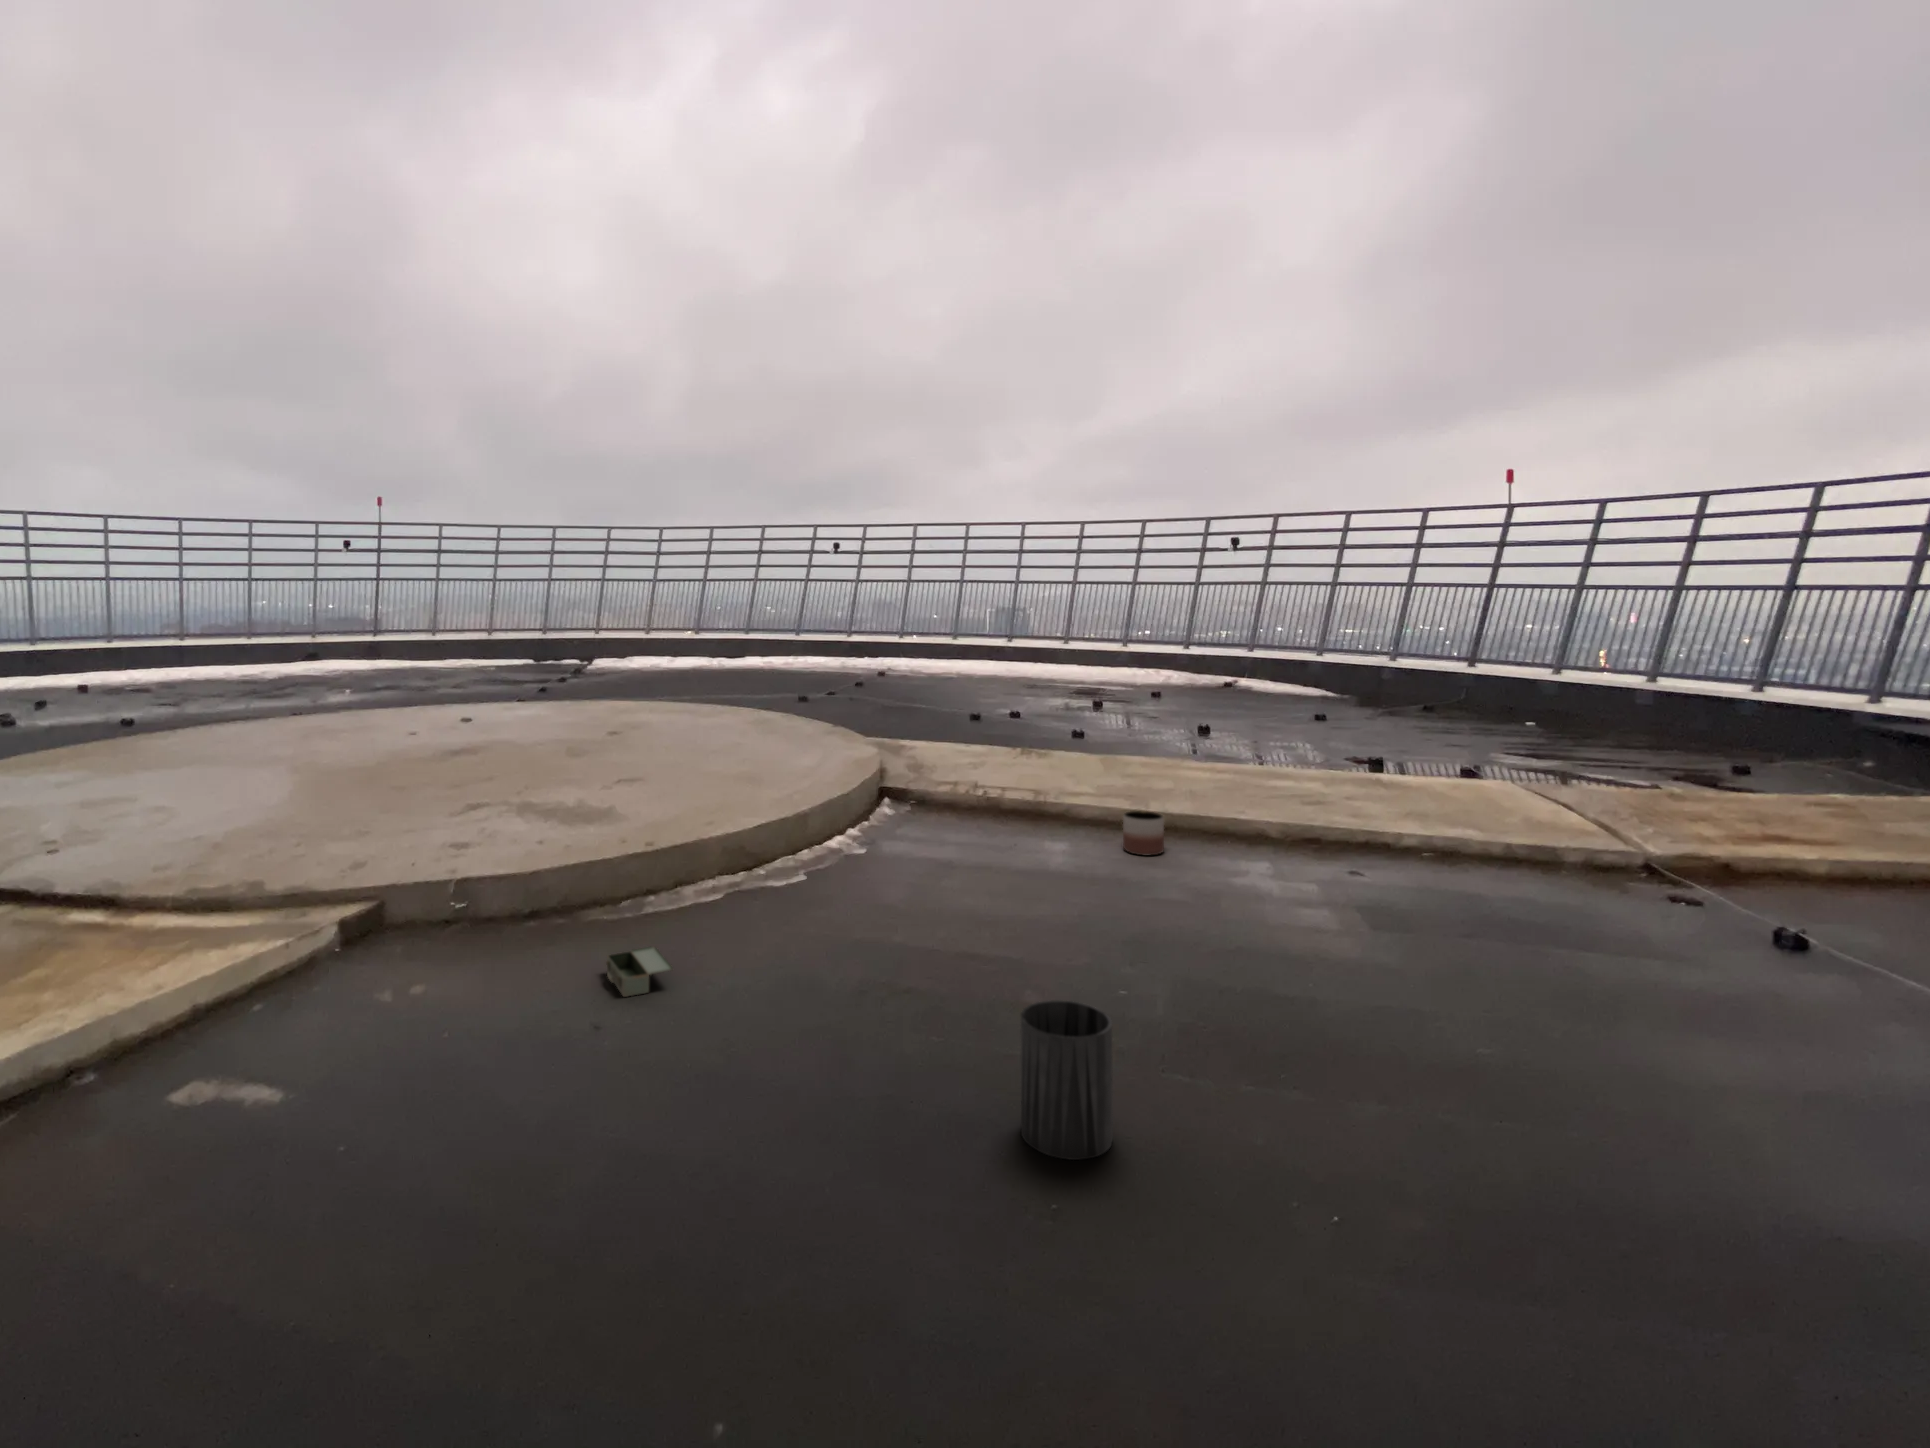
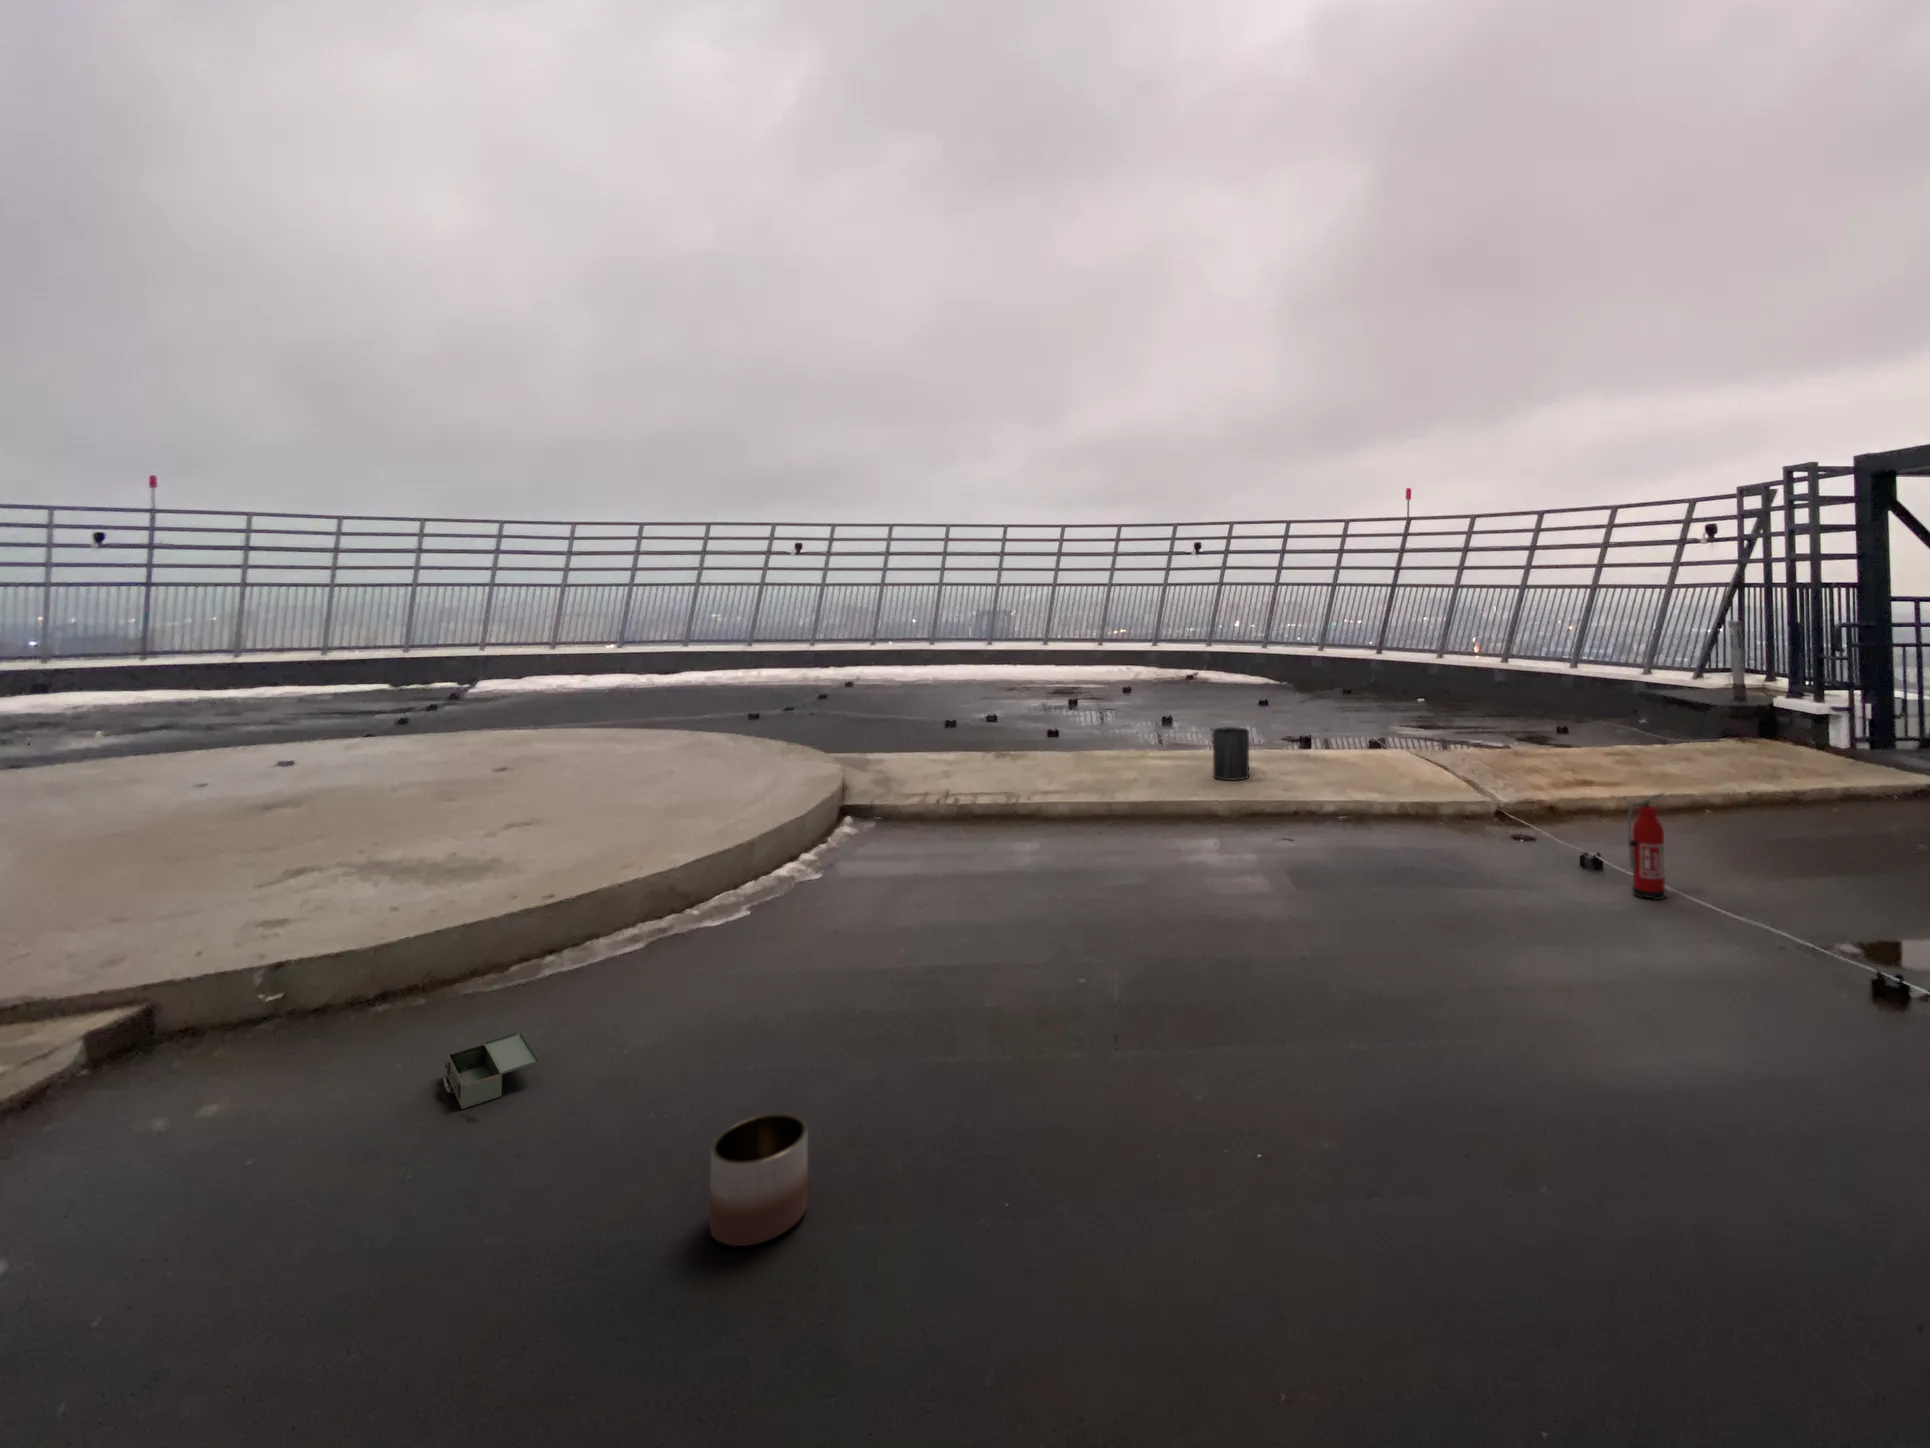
planter: present [1123,811,1164,856] -> present [709,1113,808,1246]
fire extinguisher: none [1816,845,1875,977] -> present [1628,793,1665,900]
trash can: present [1021,1000,1113,1160] -> present [1213,727,1249,780]

